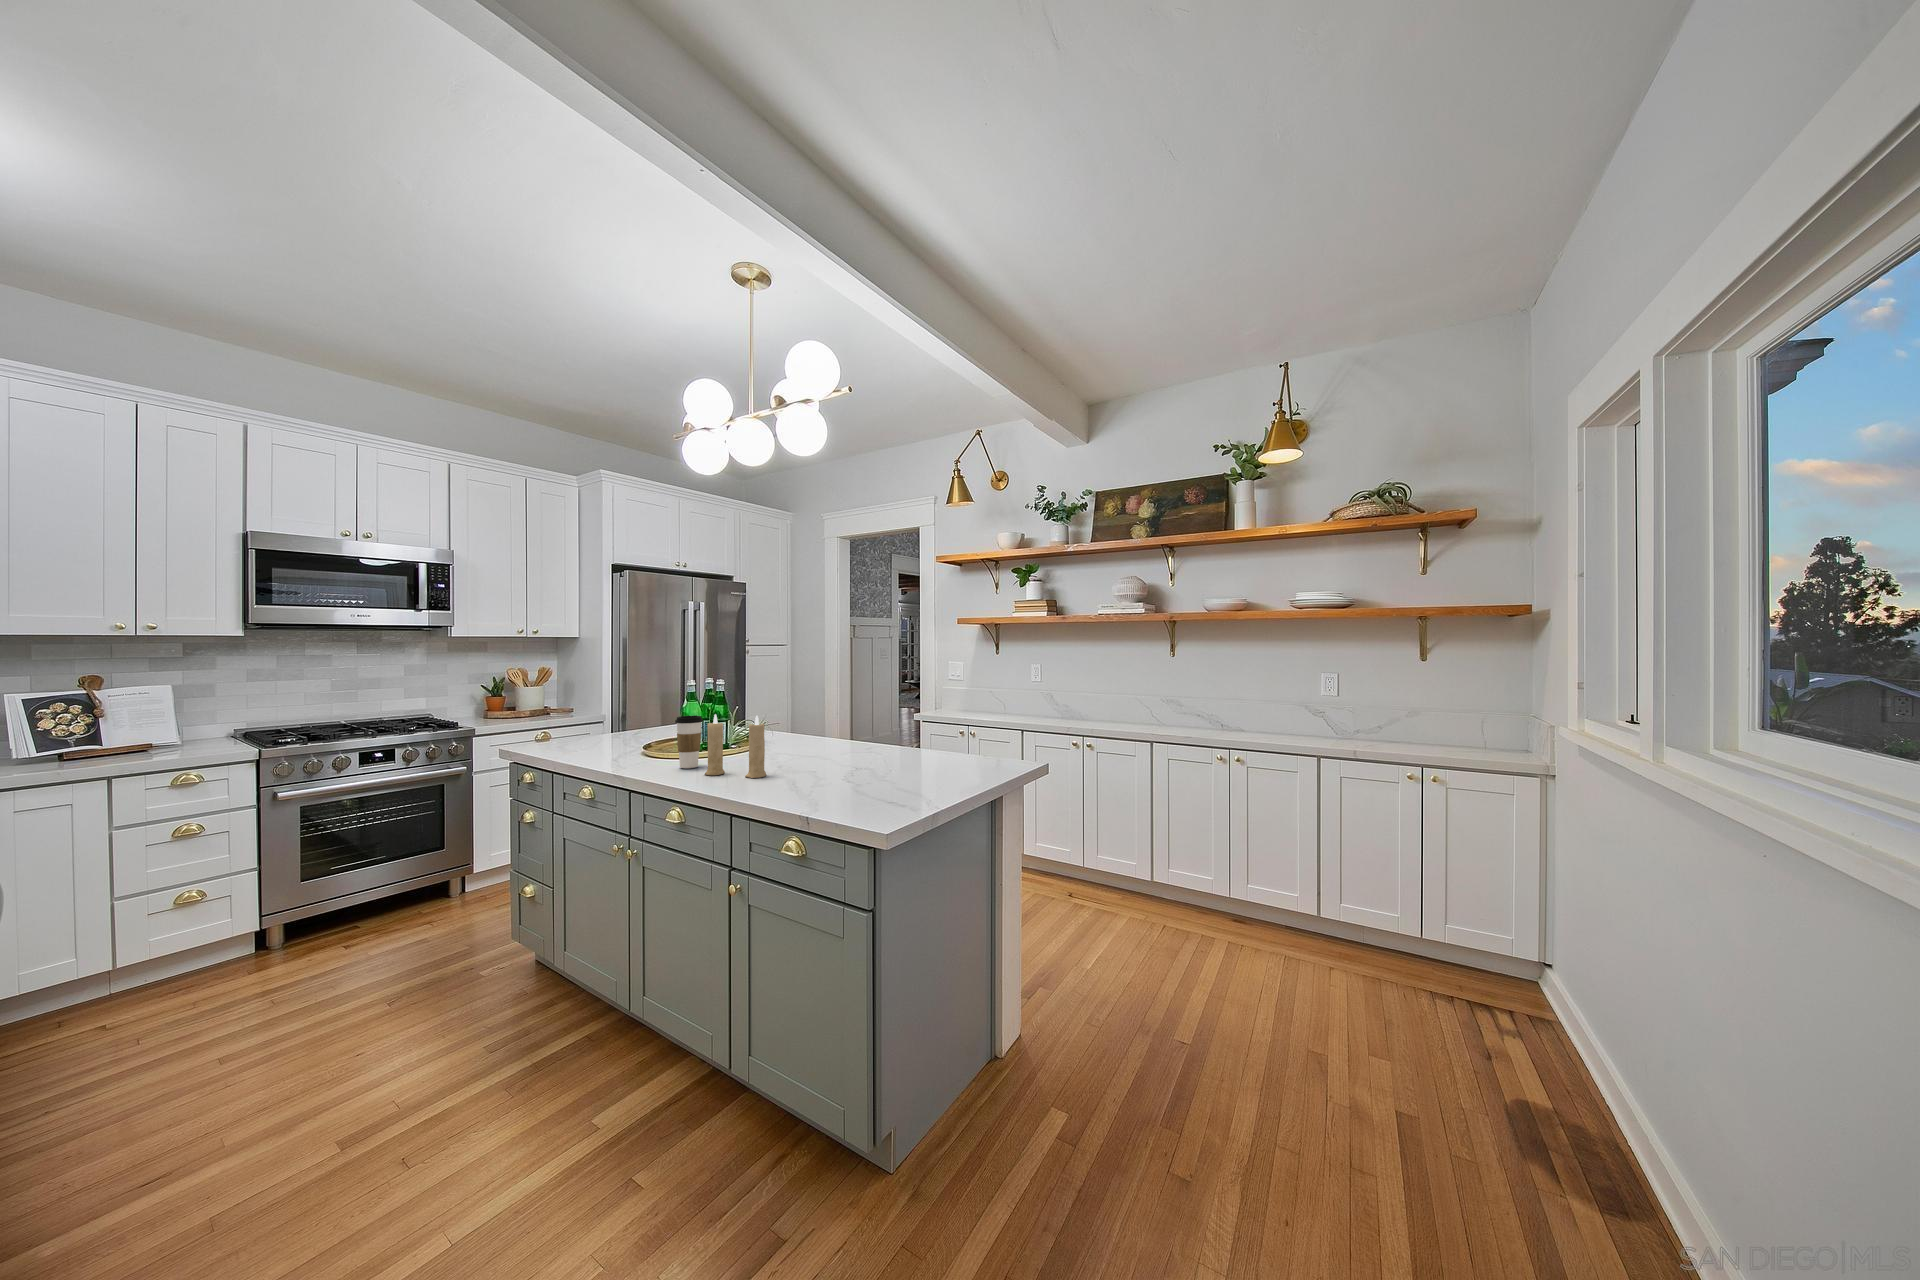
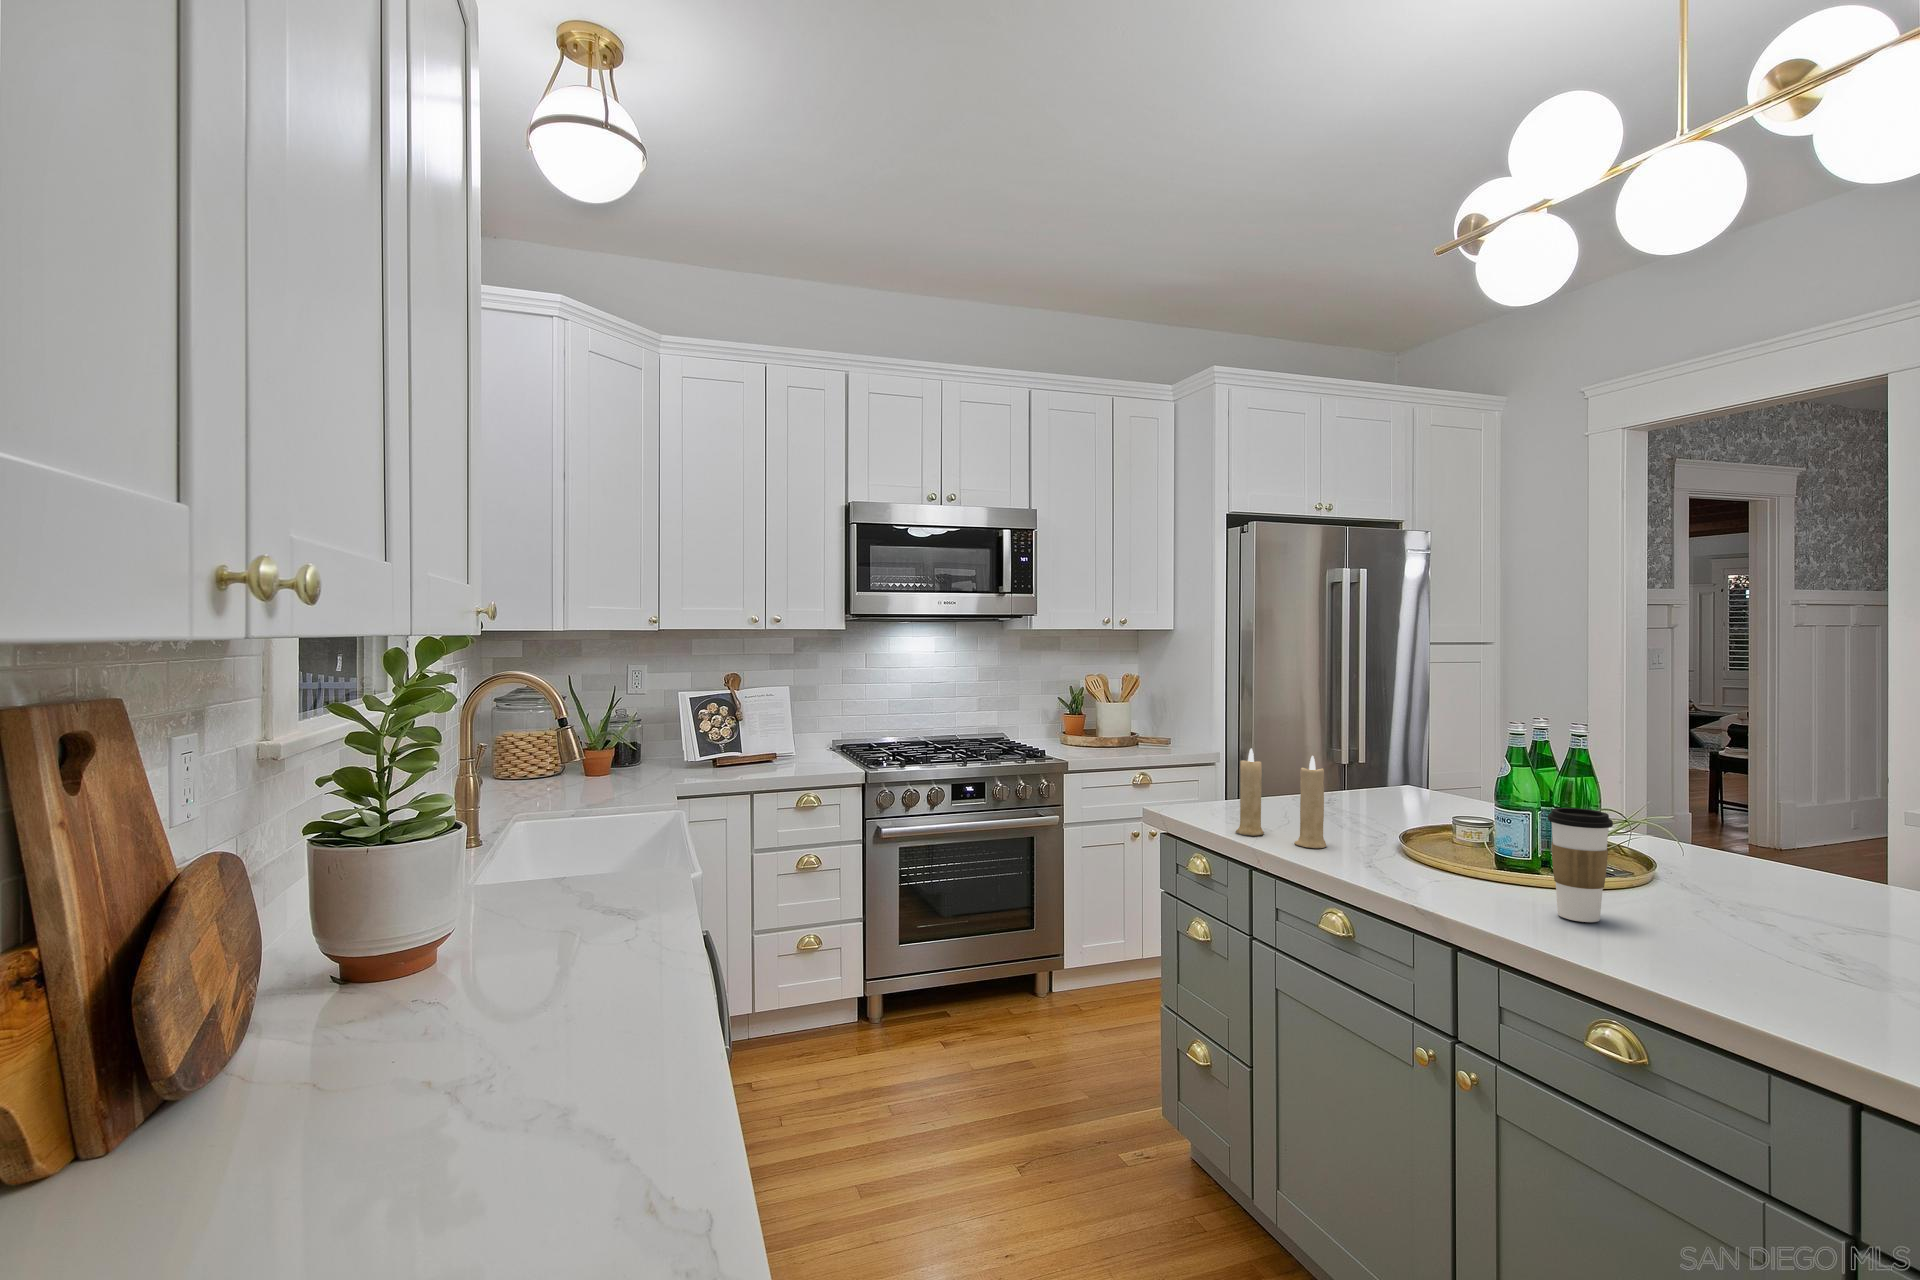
candle: present [705,714,766,778] -> present [1236,748,1327,848]

